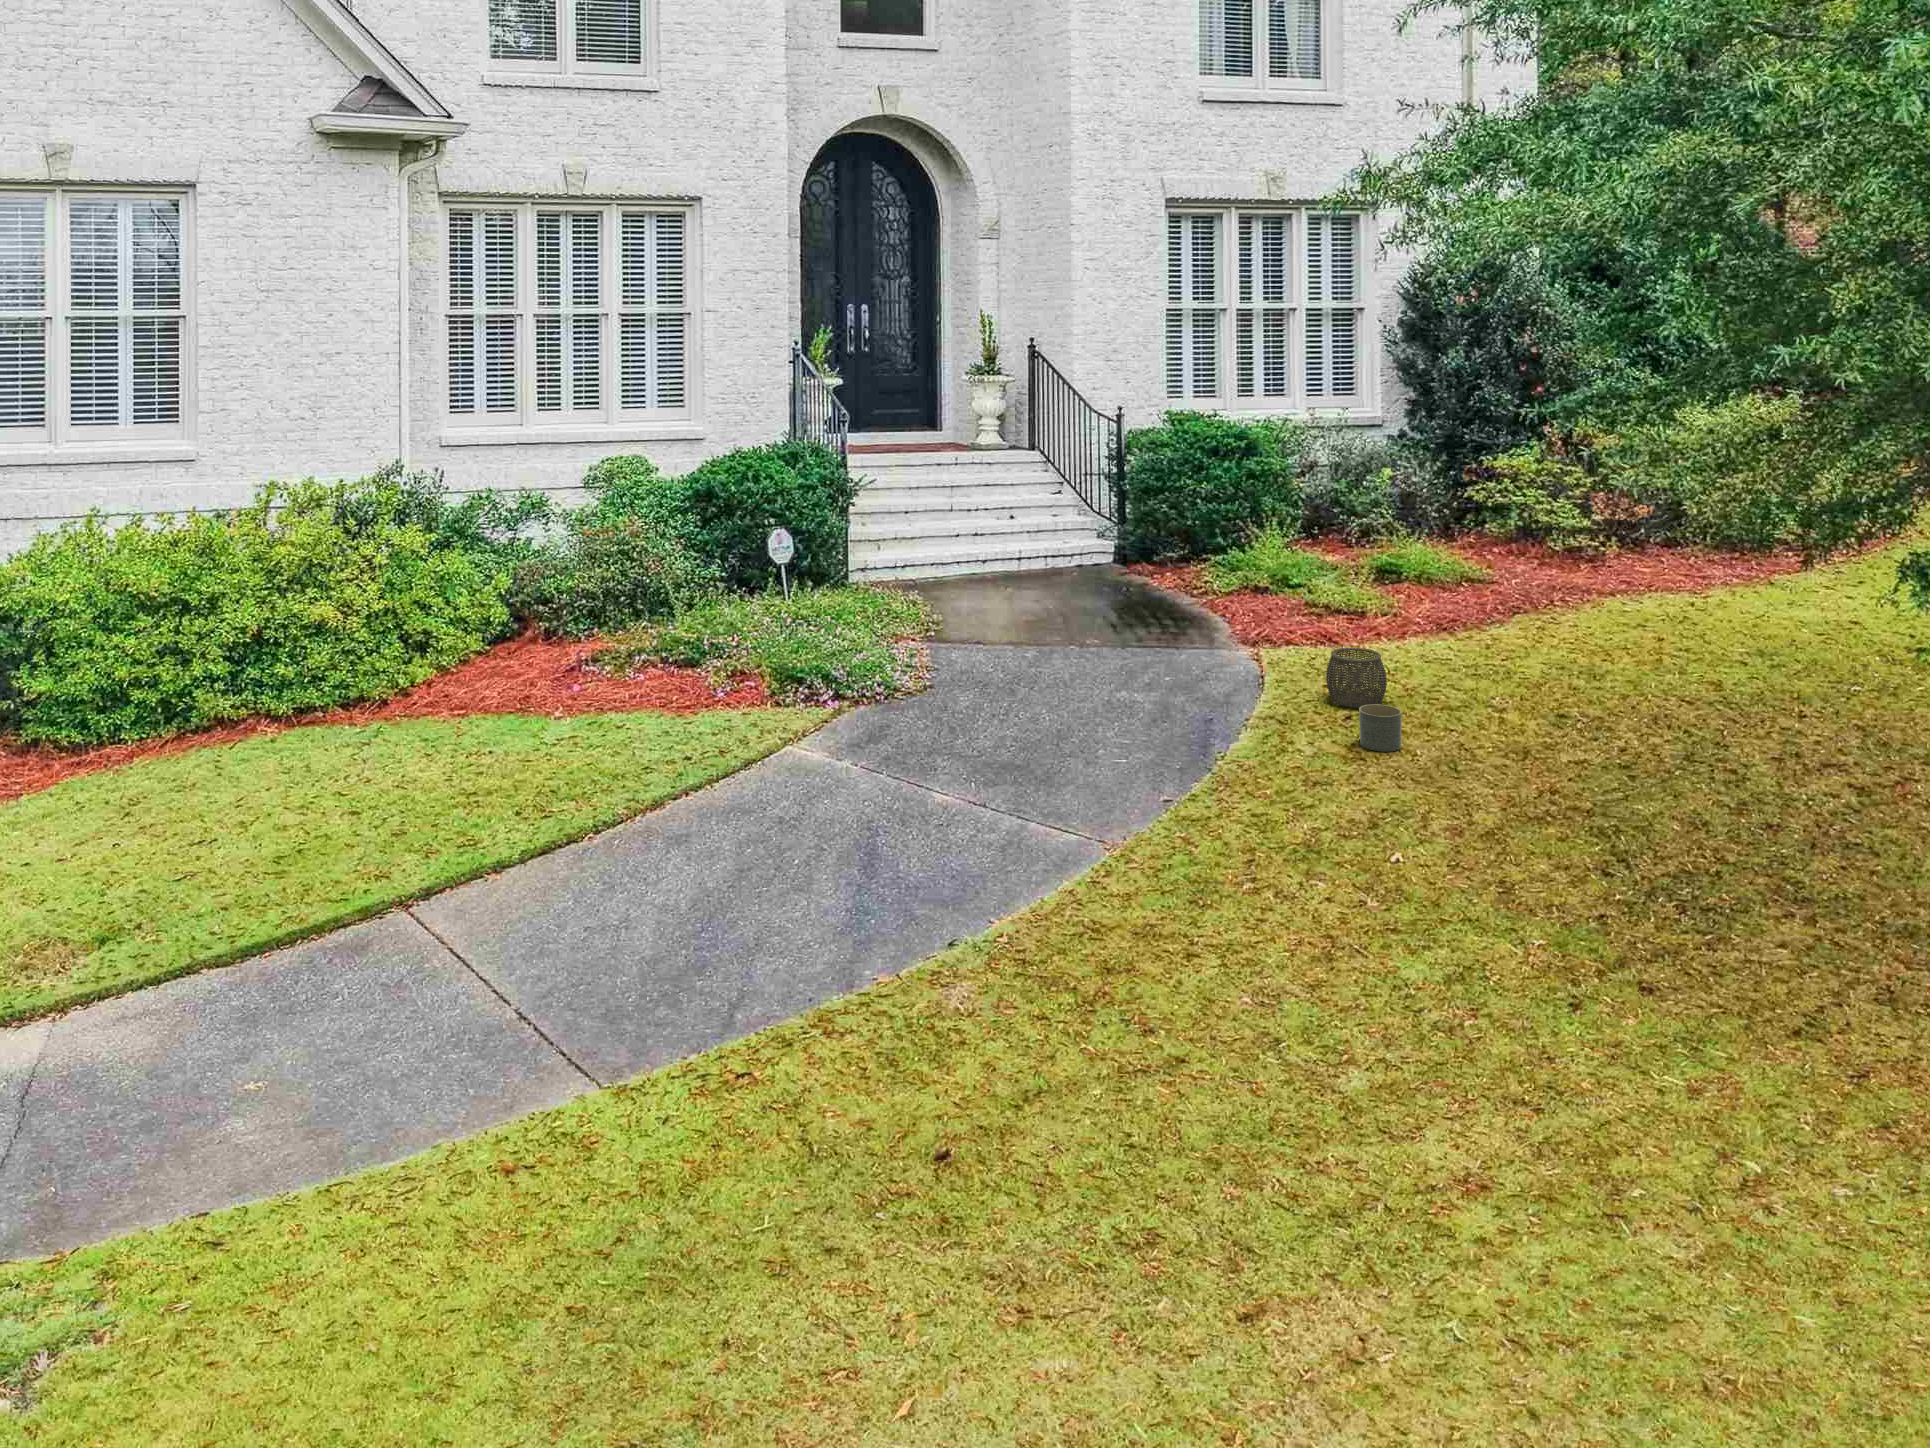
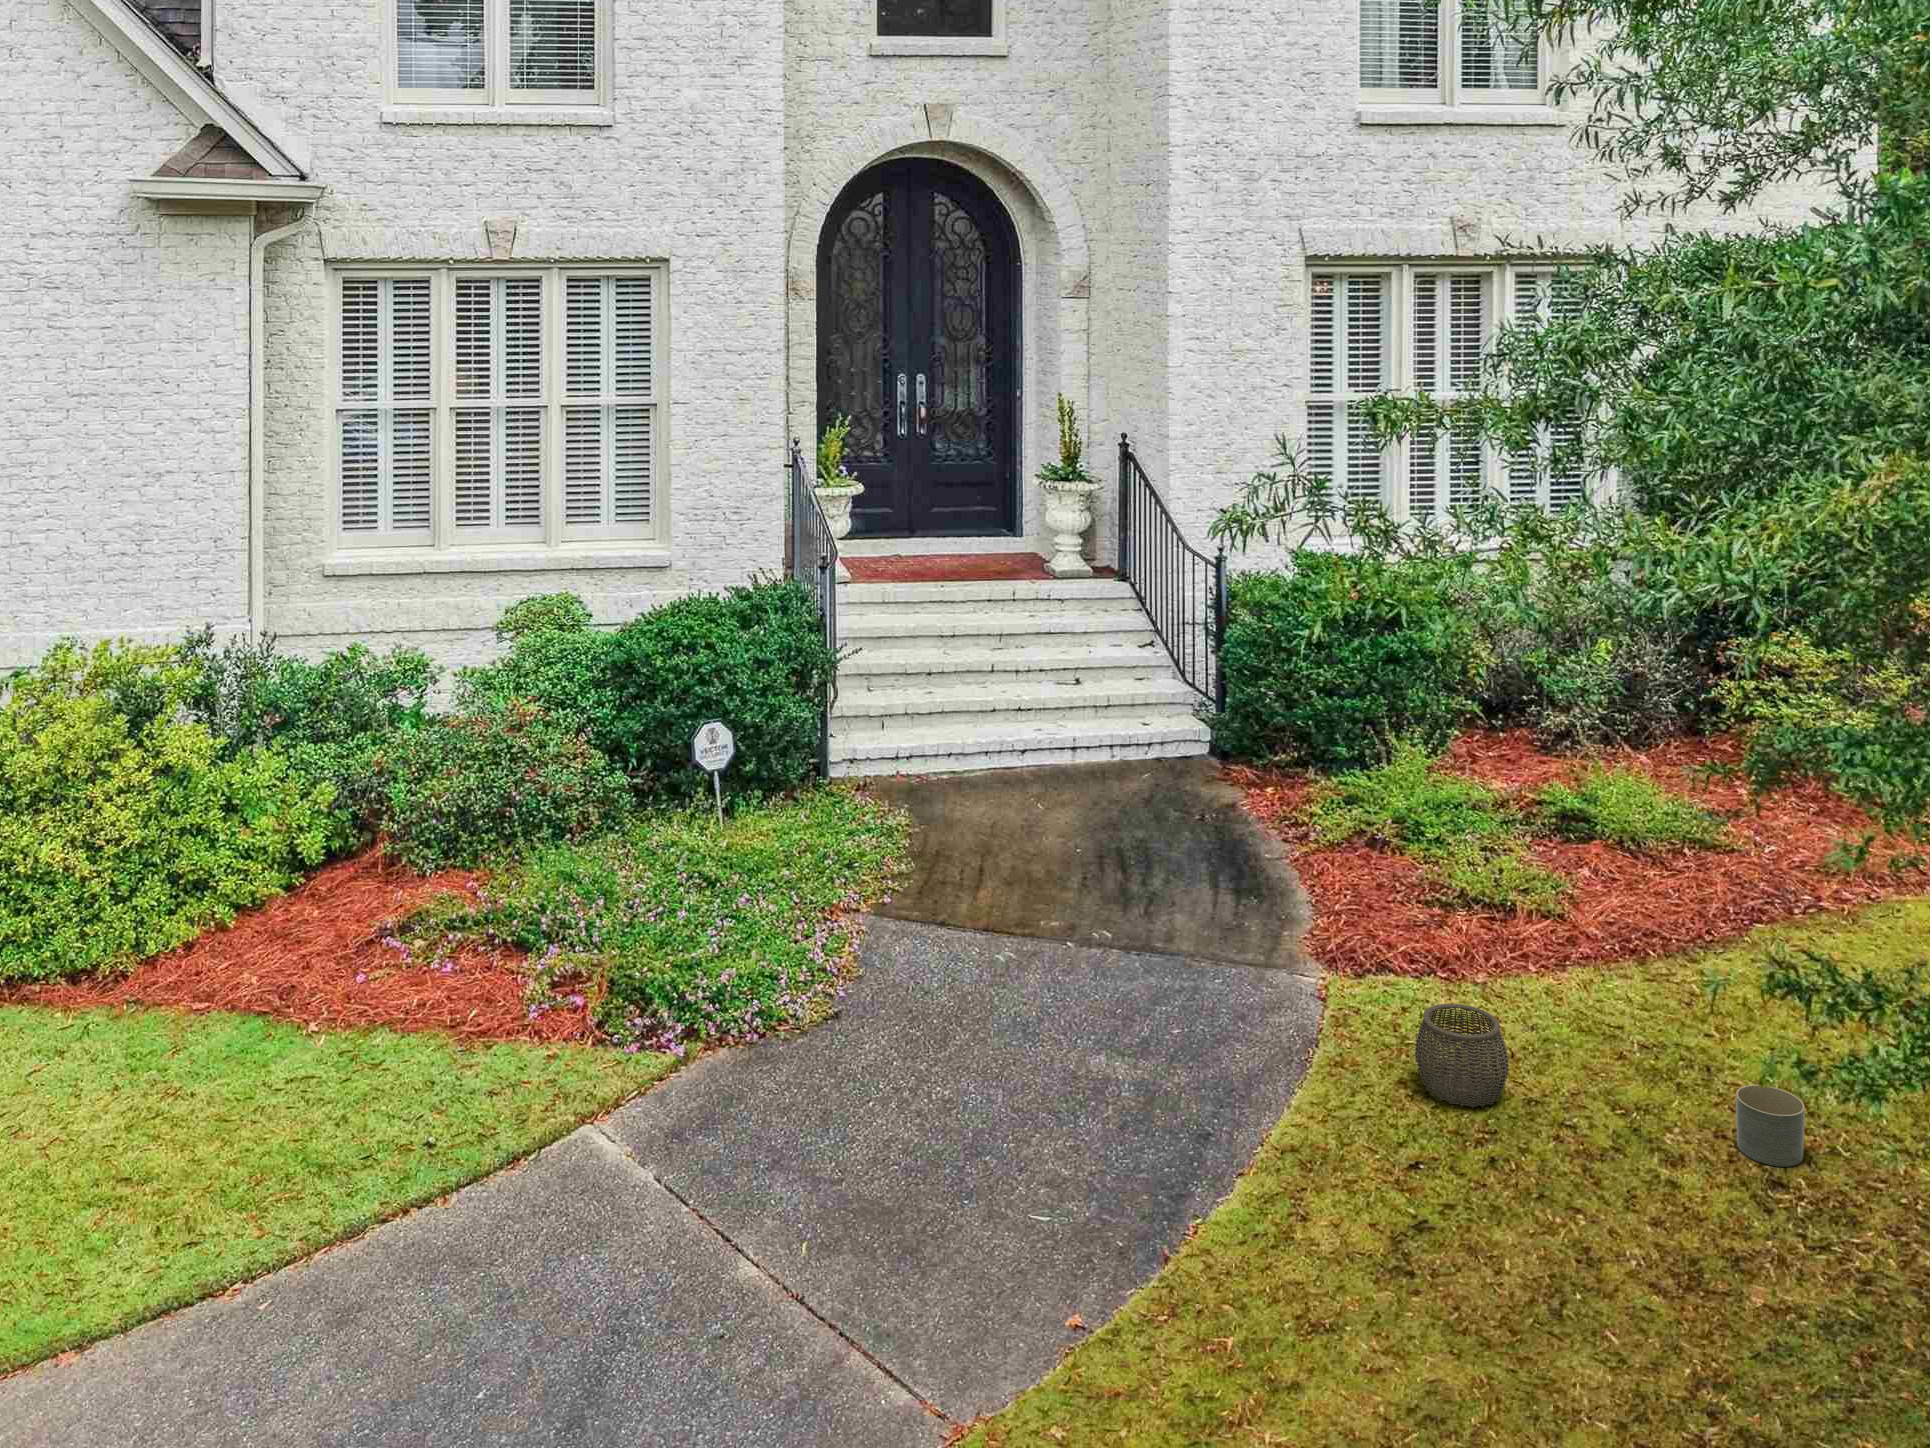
planter: present [1359,704,1401,752] -> present [1736,1085,1805,1167]

